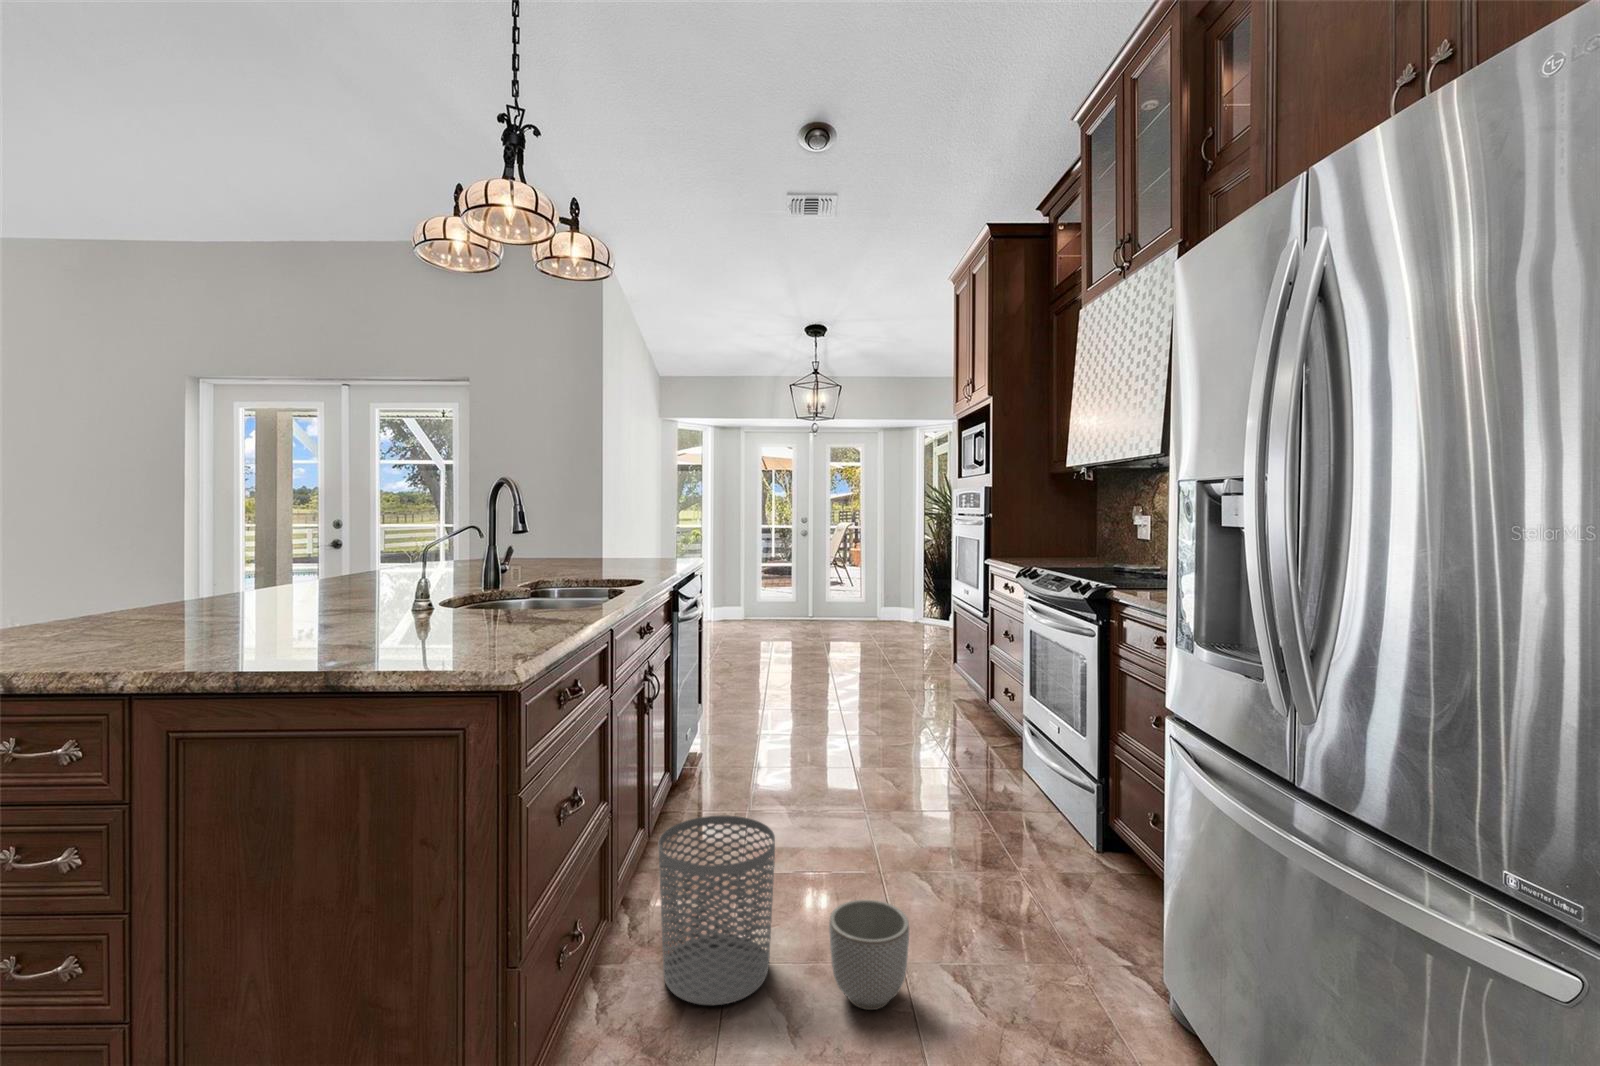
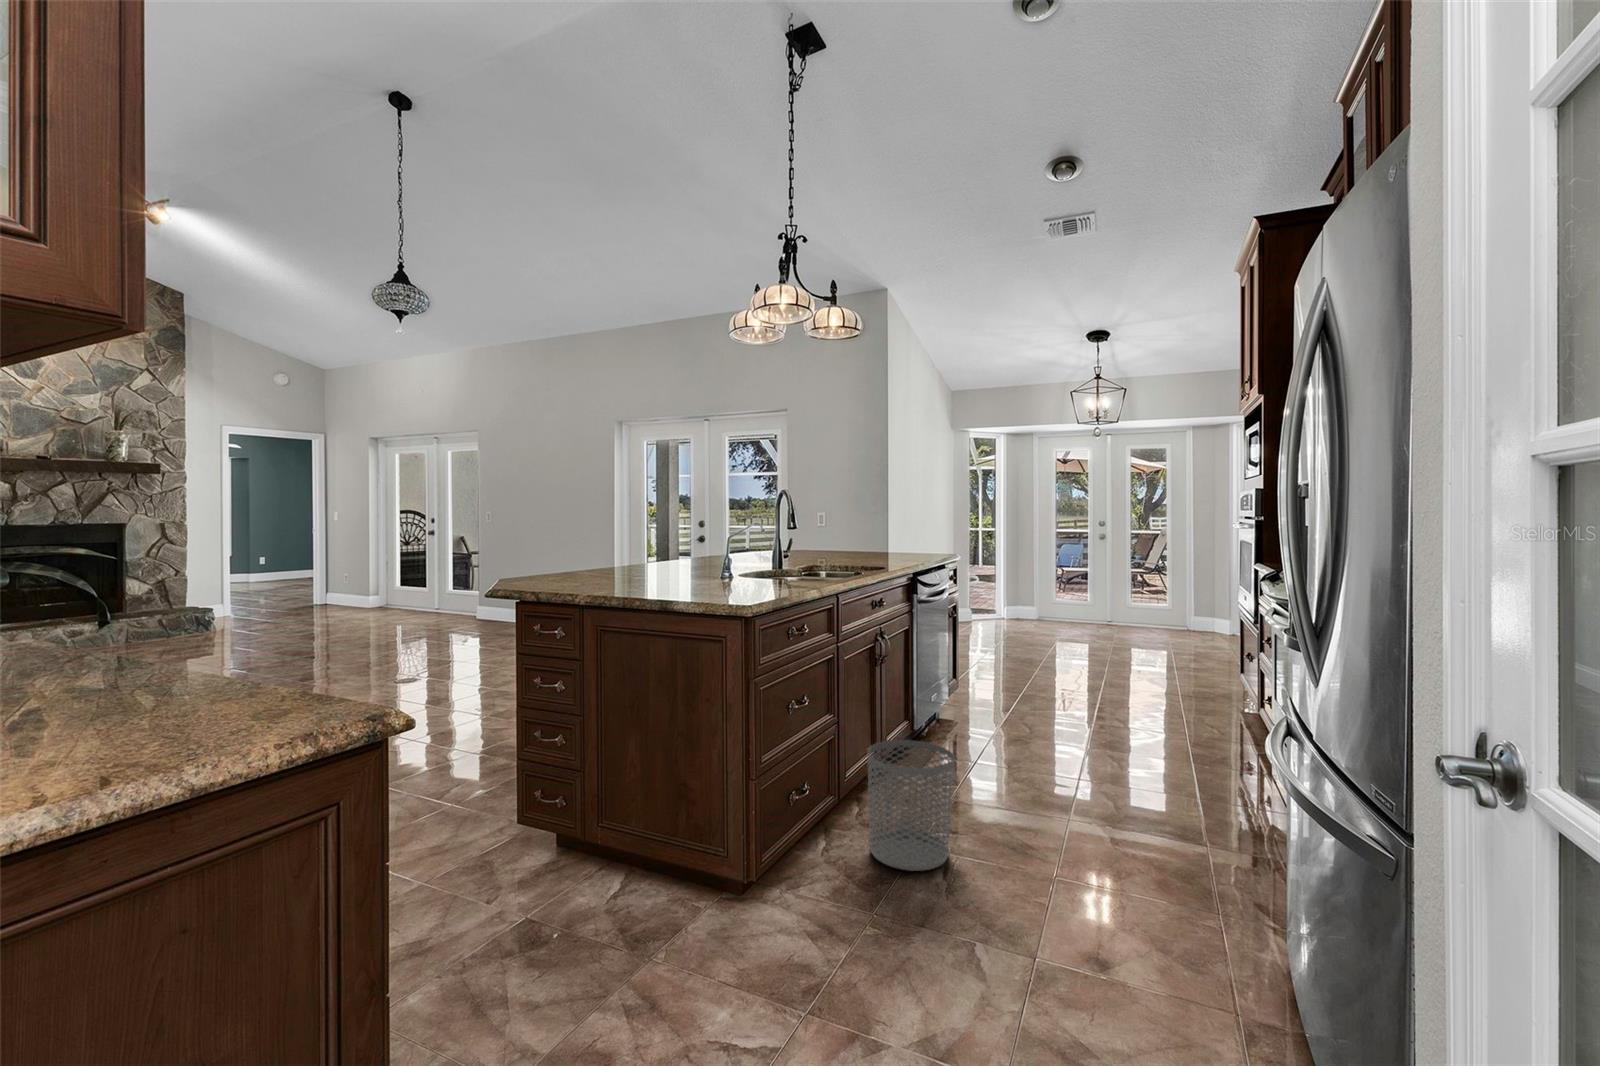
planter: present [829,900,909,1010] -> none [988,820,1054,902]

